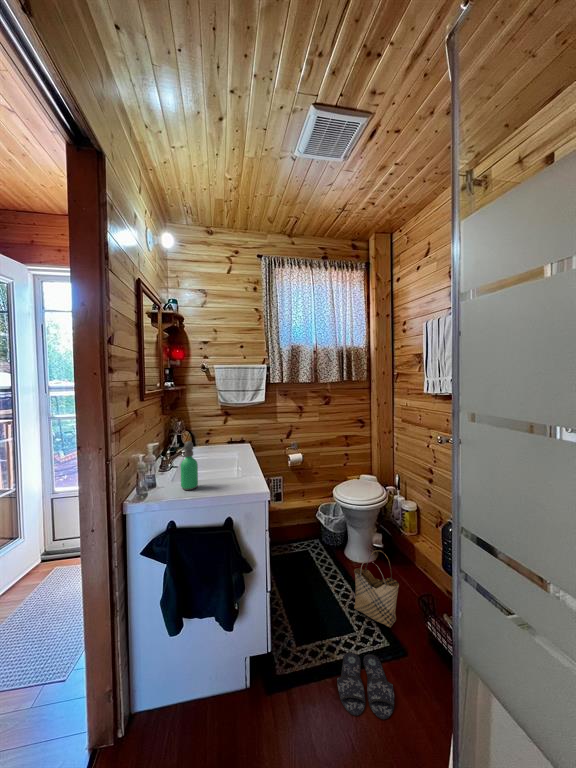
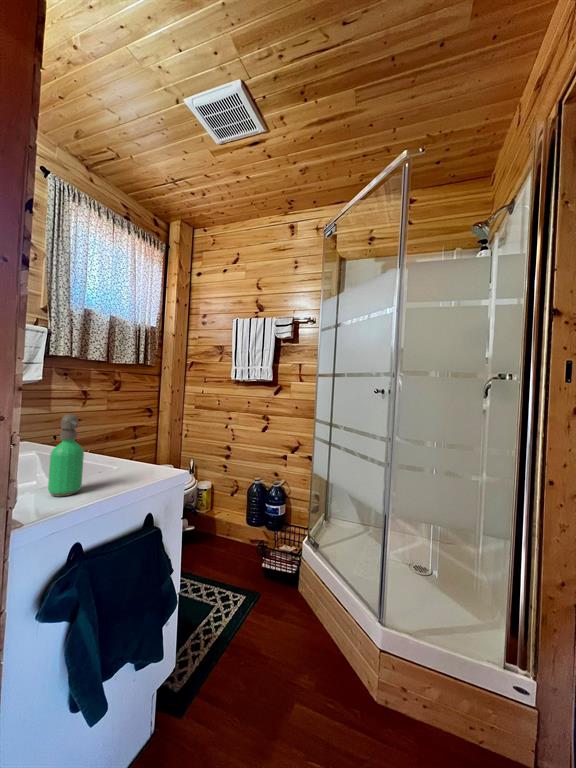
woven basket: present [354,550,399,627] -> none [198,521,241,590]
slippers: present [337,652,394,719] -> none [221,609,281,659]

